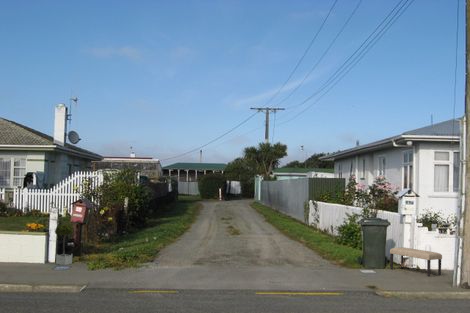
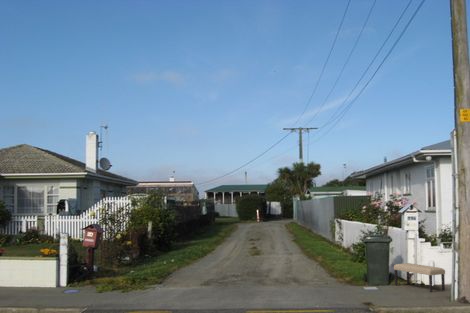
potted tree: present [55,224,73,265] -> none [64,248,82,288]

